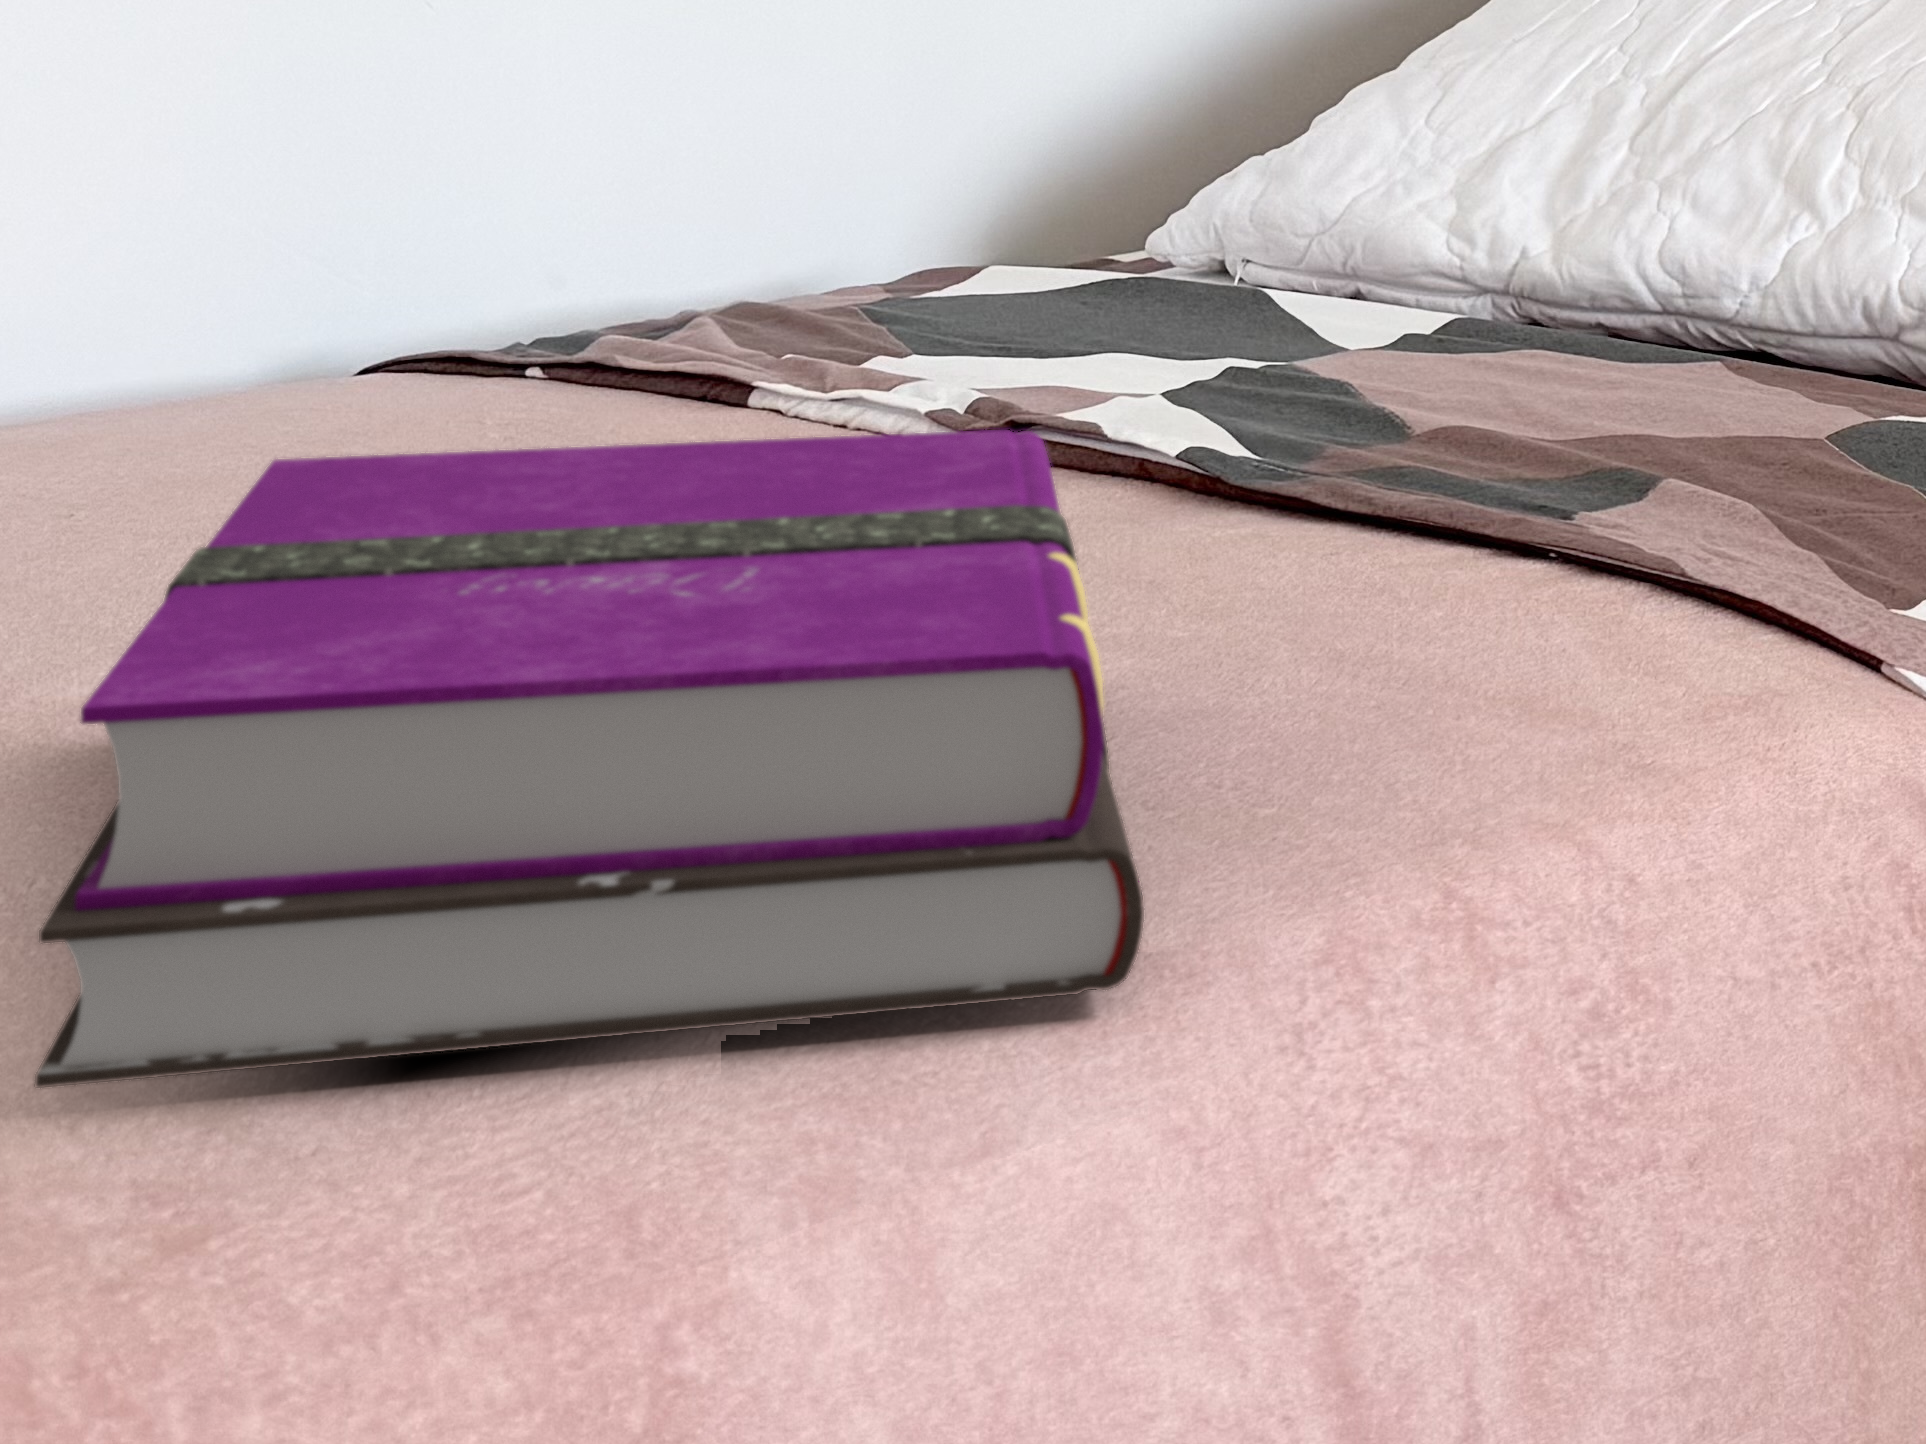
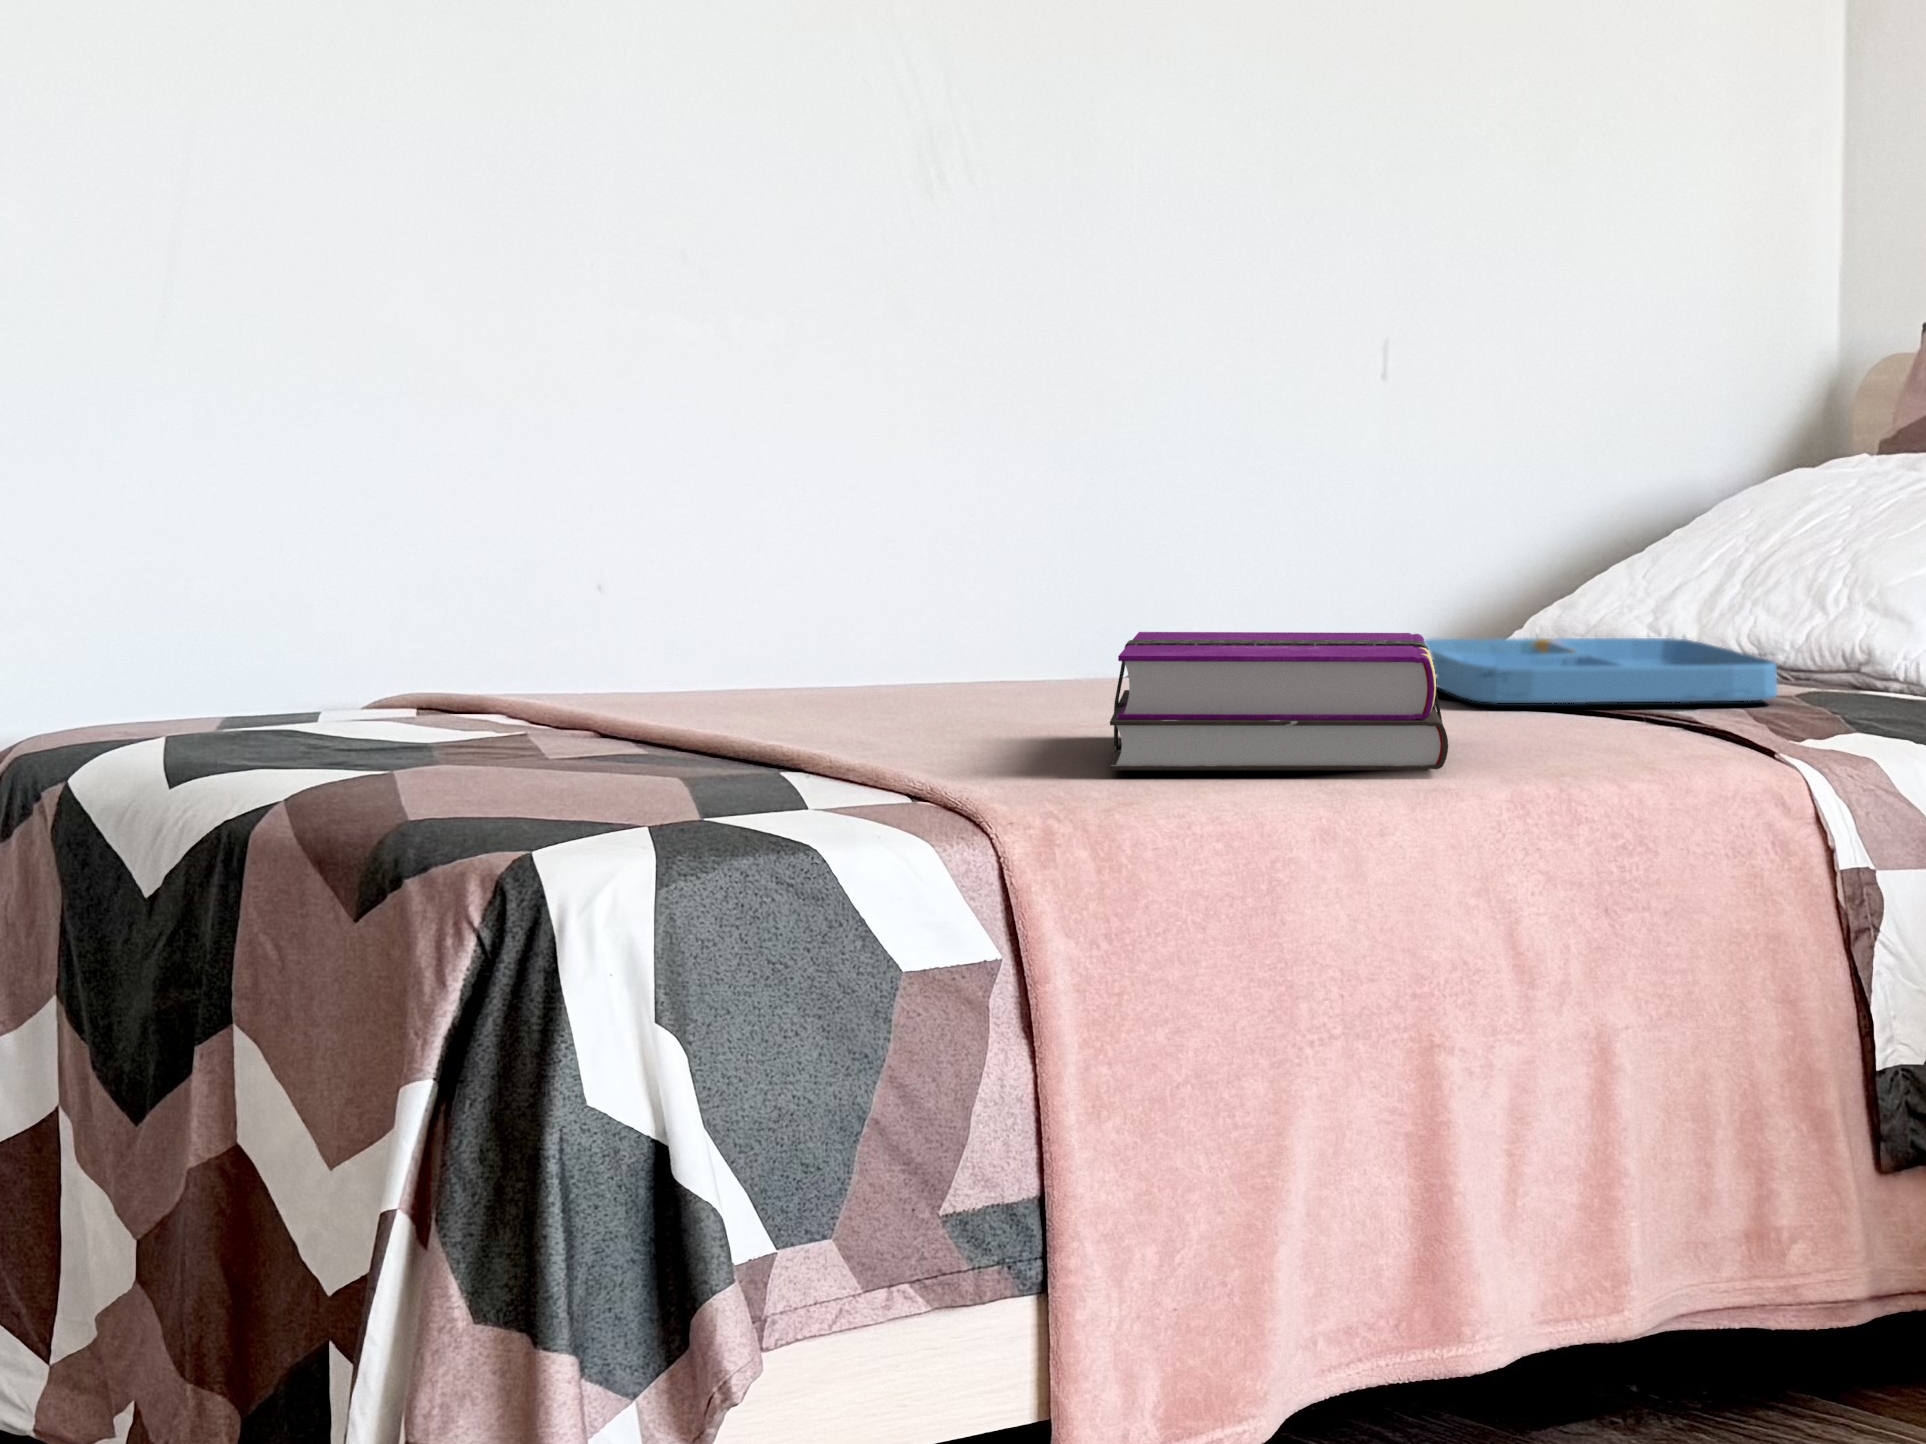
tray: none [975,248,1784,493] -> present [1425,638,1778,703]

